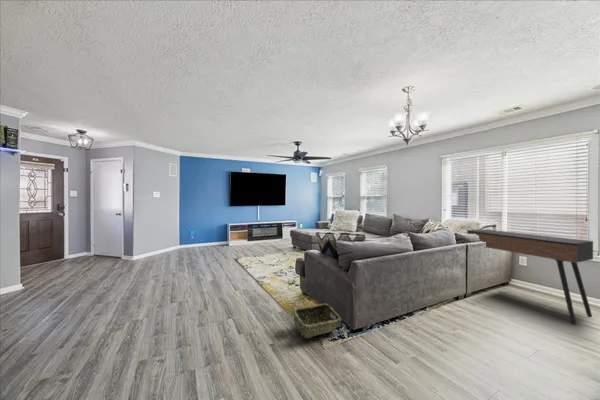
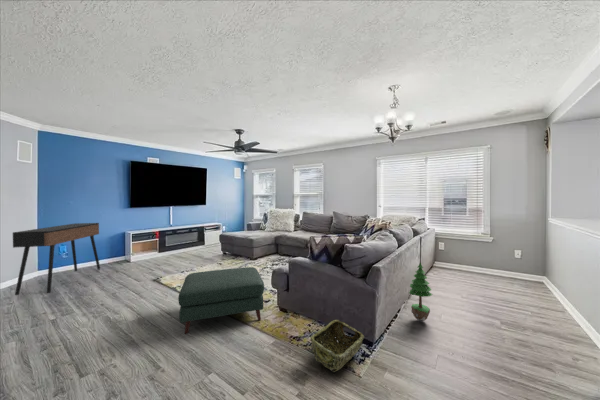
console table: present [467,229,593,324] -> present [13,223,100,295]
ottoman: none [227,255,291,297] -> present [178,267,264,334]
potted tree: none [410,267,434,327] -> present [409,263,432,322]

